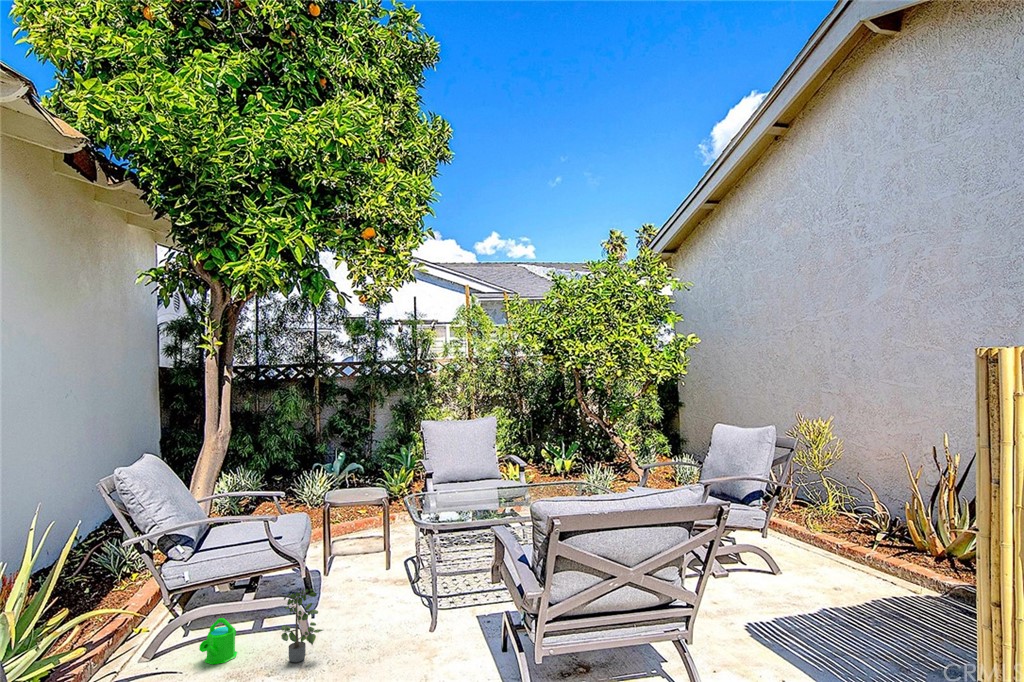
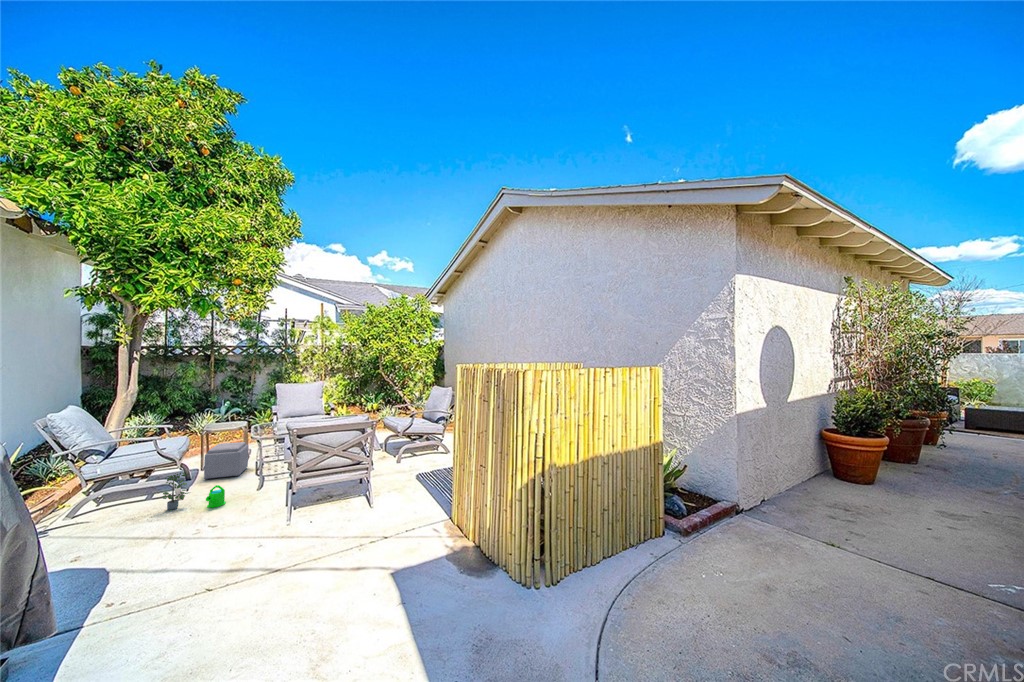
ottoman: none [332,529,394,597] -> present [204,442,248,479]
watering can: present [199,618,237,665] -> present [206,485,226,508]

